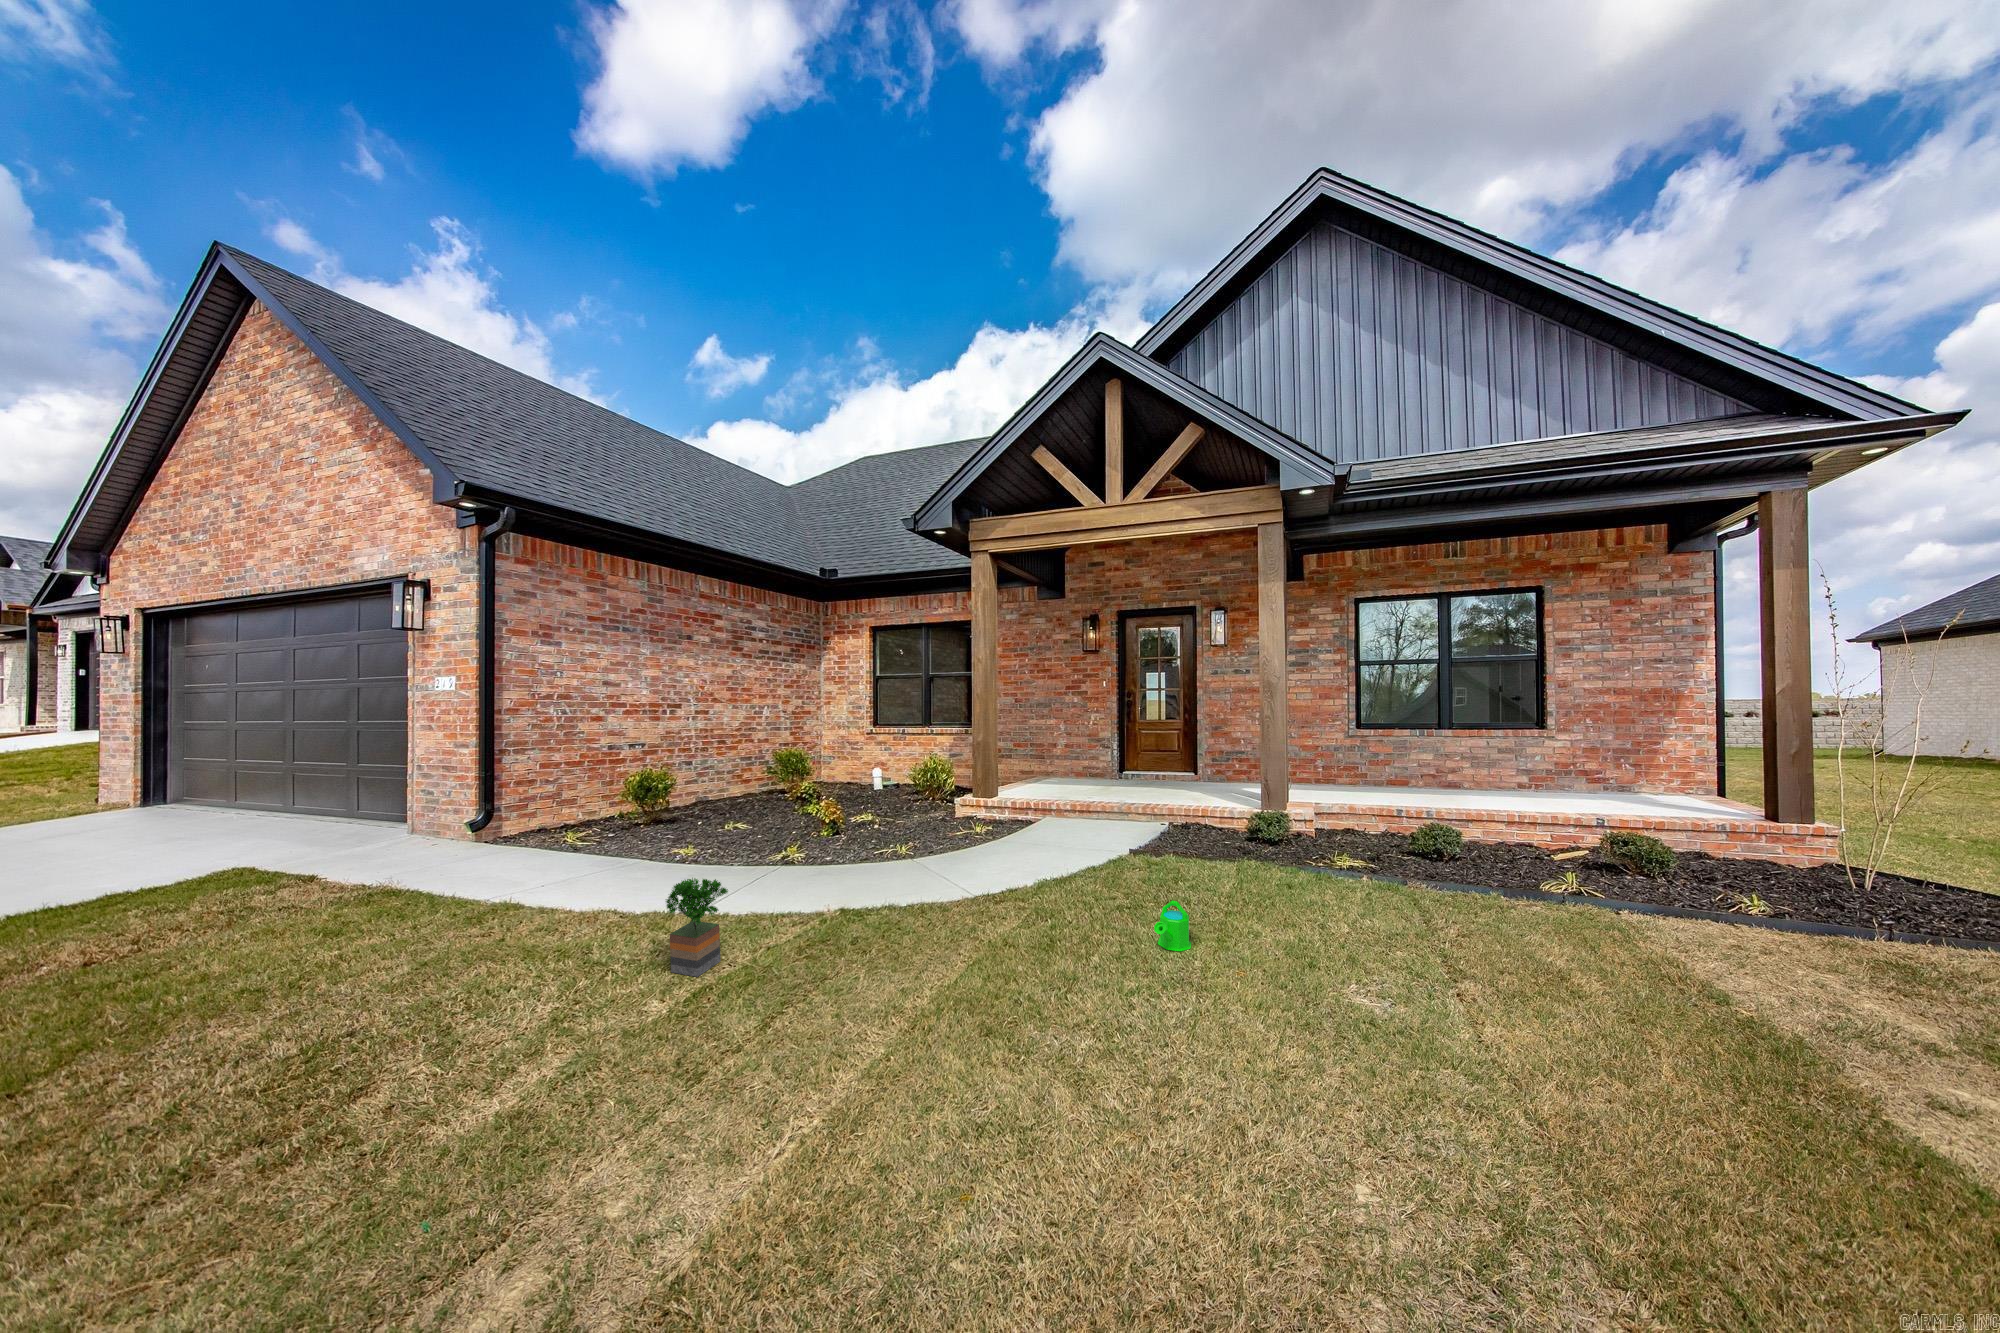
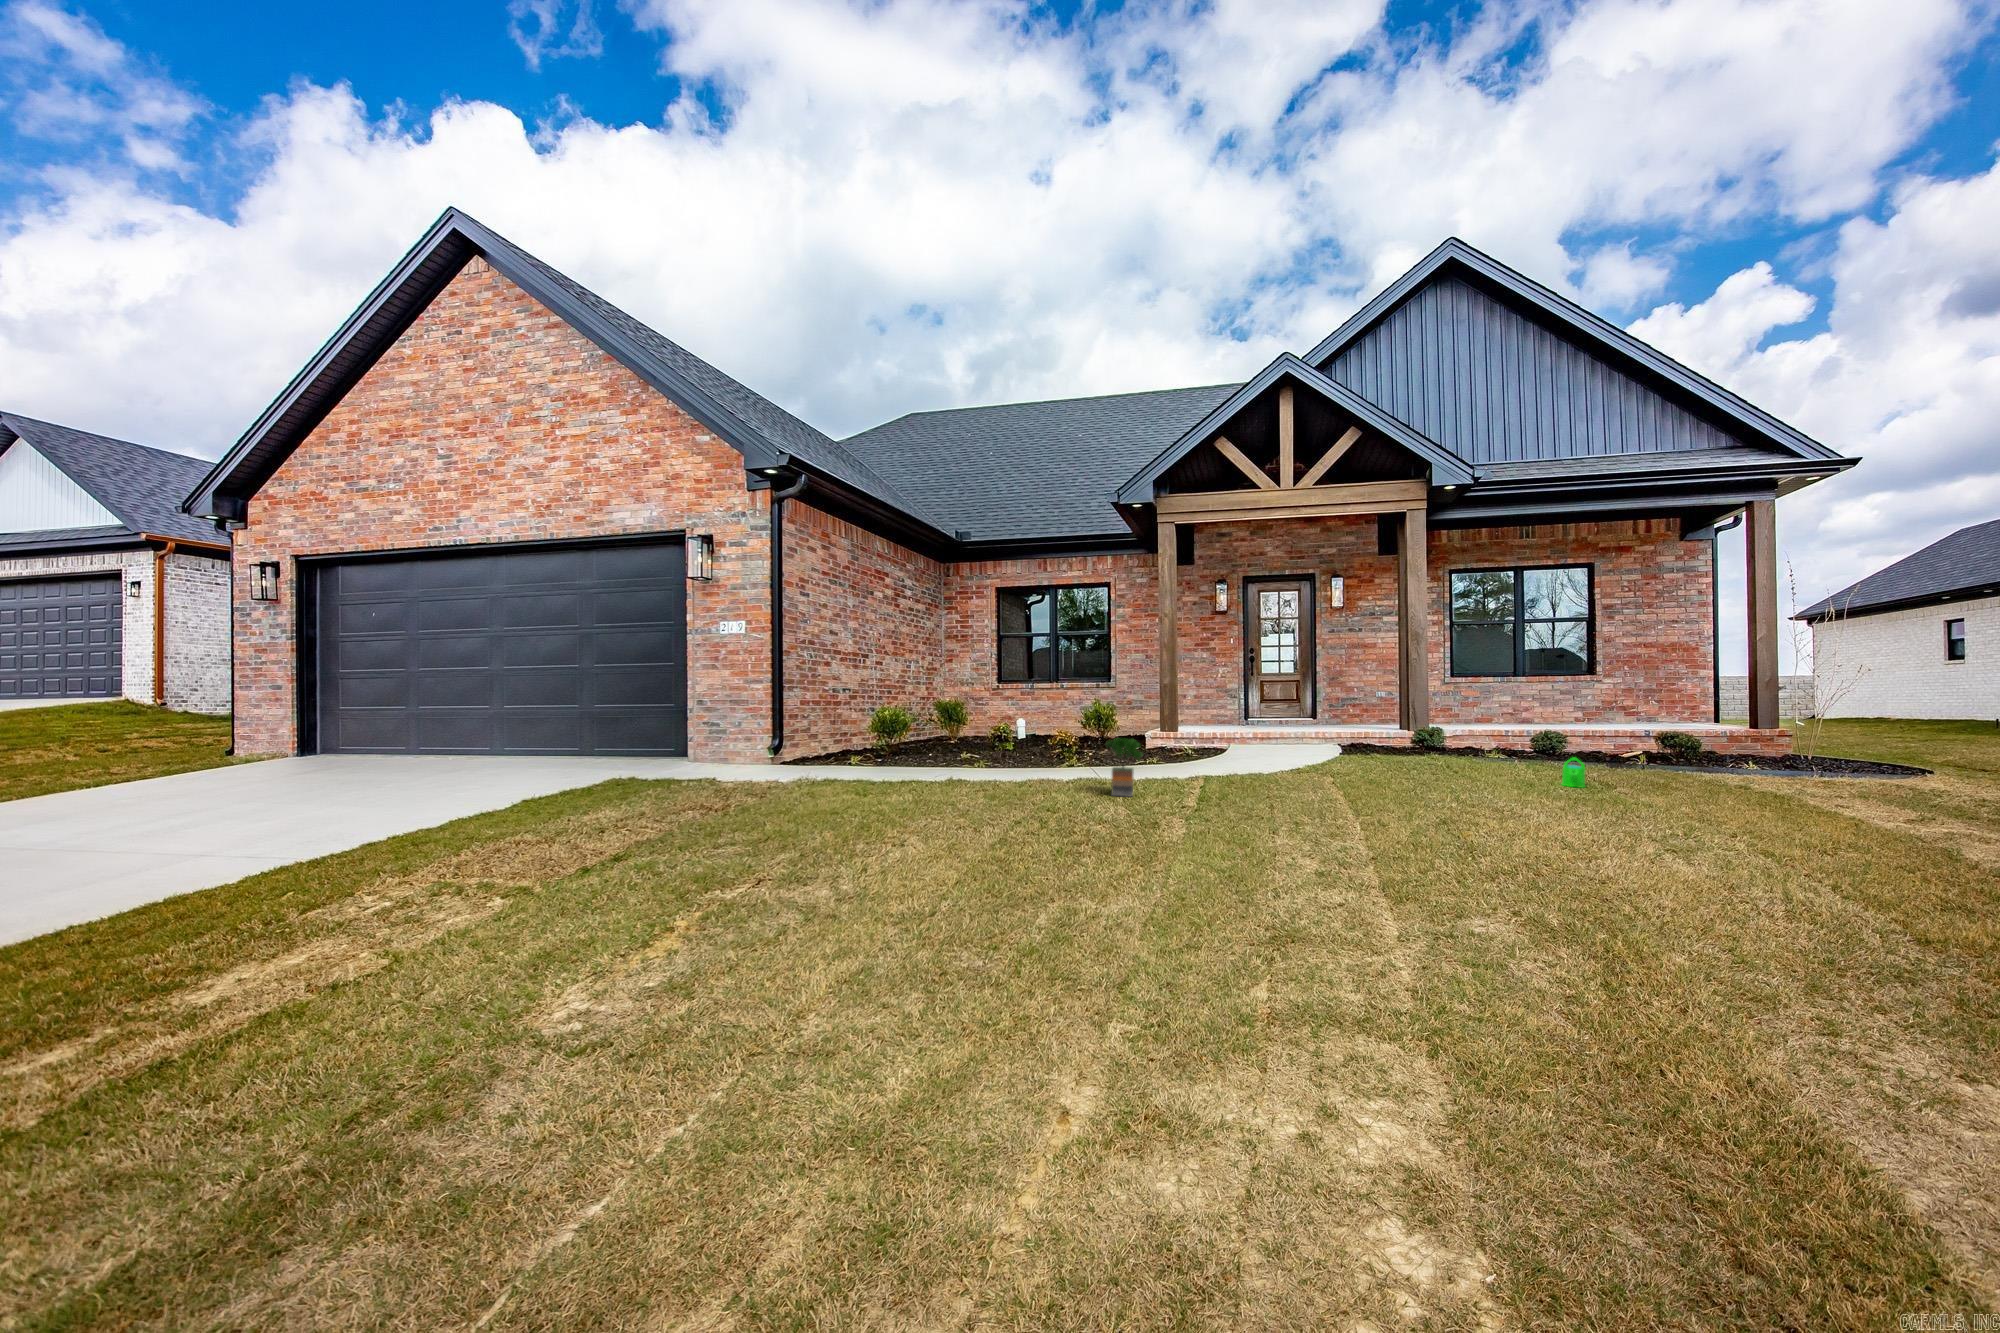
watering can: present [1154,900,1191,951] -> present [1562,757,1586,788]

